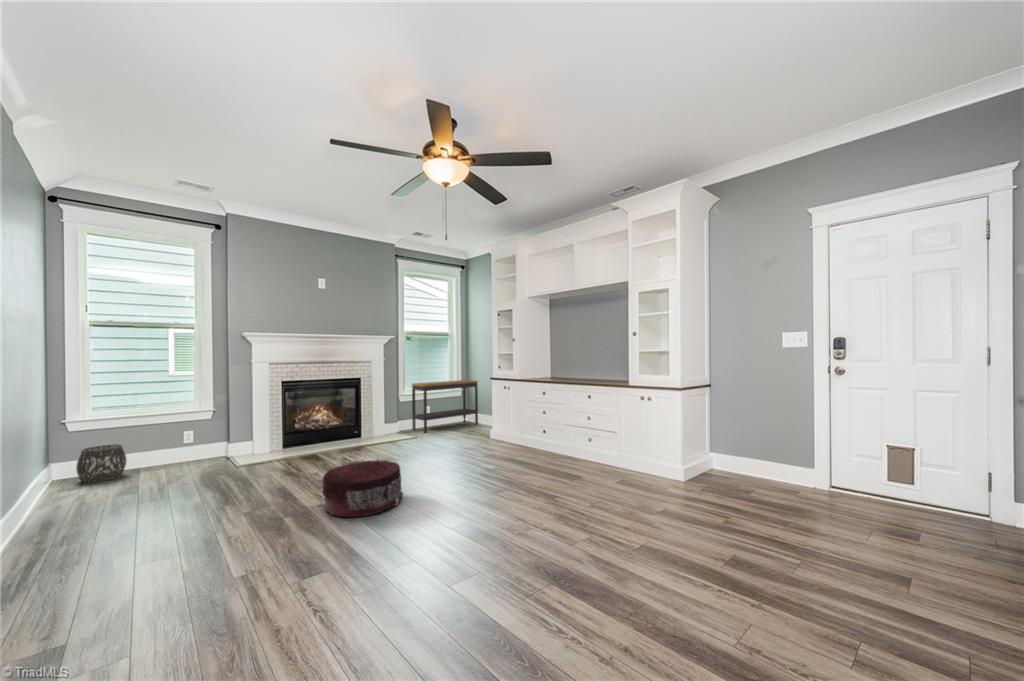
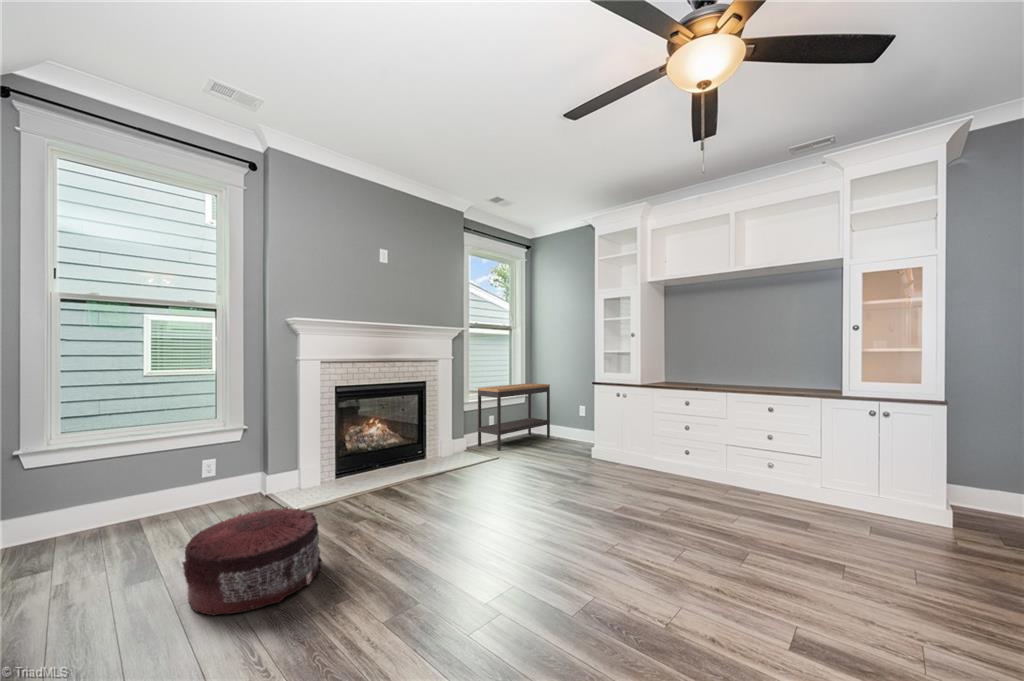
woven basket: present [76,444,126,483] -> none [43,486,124,553]
pouf: present [322,460,403,517] -> present [182,507,322,615]

